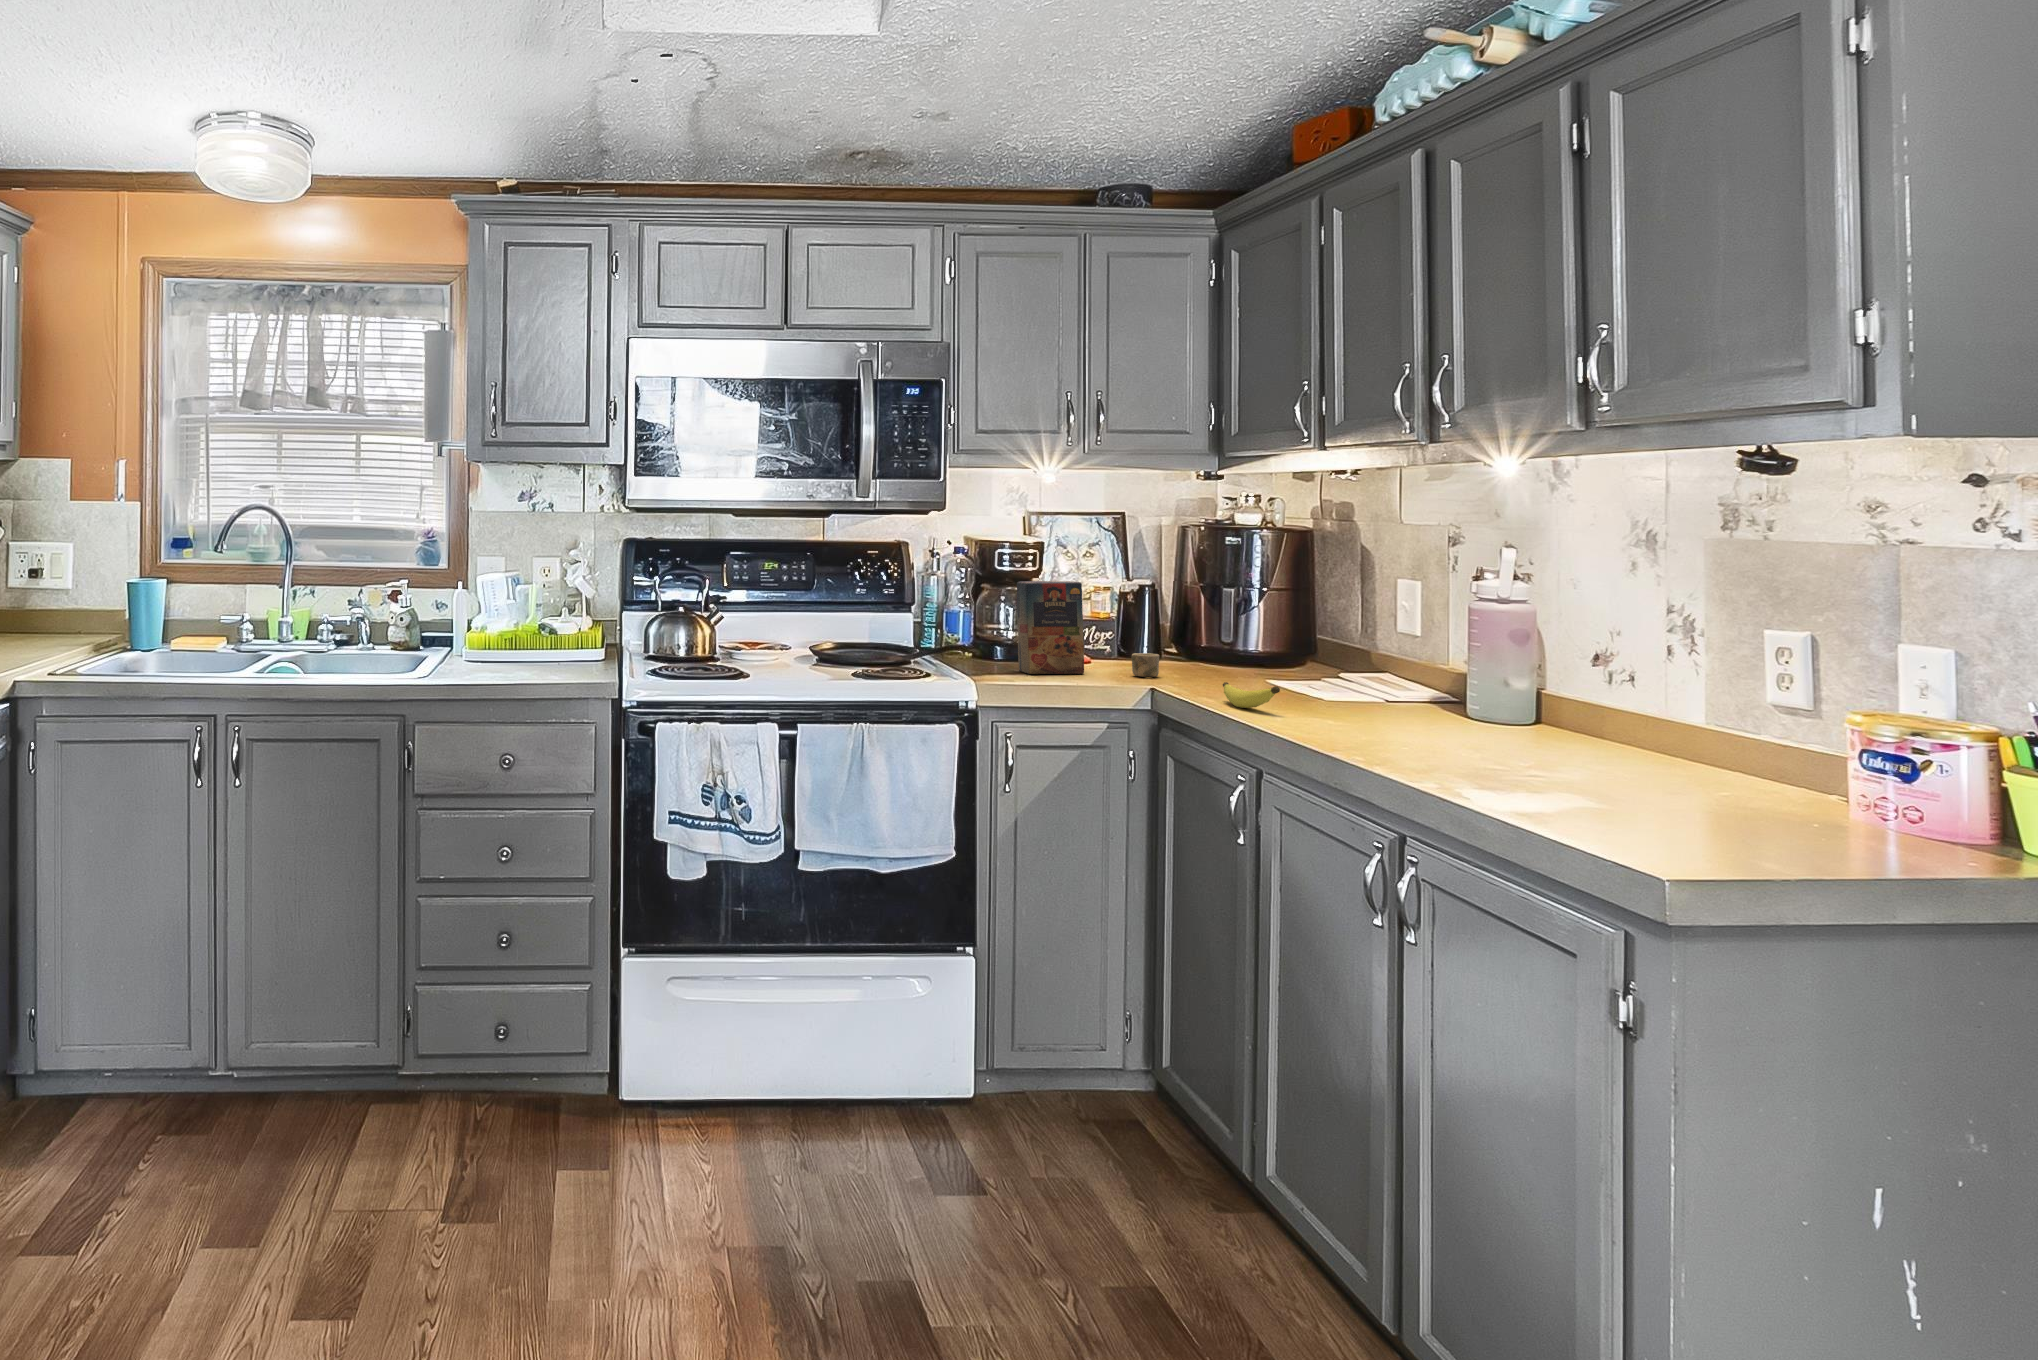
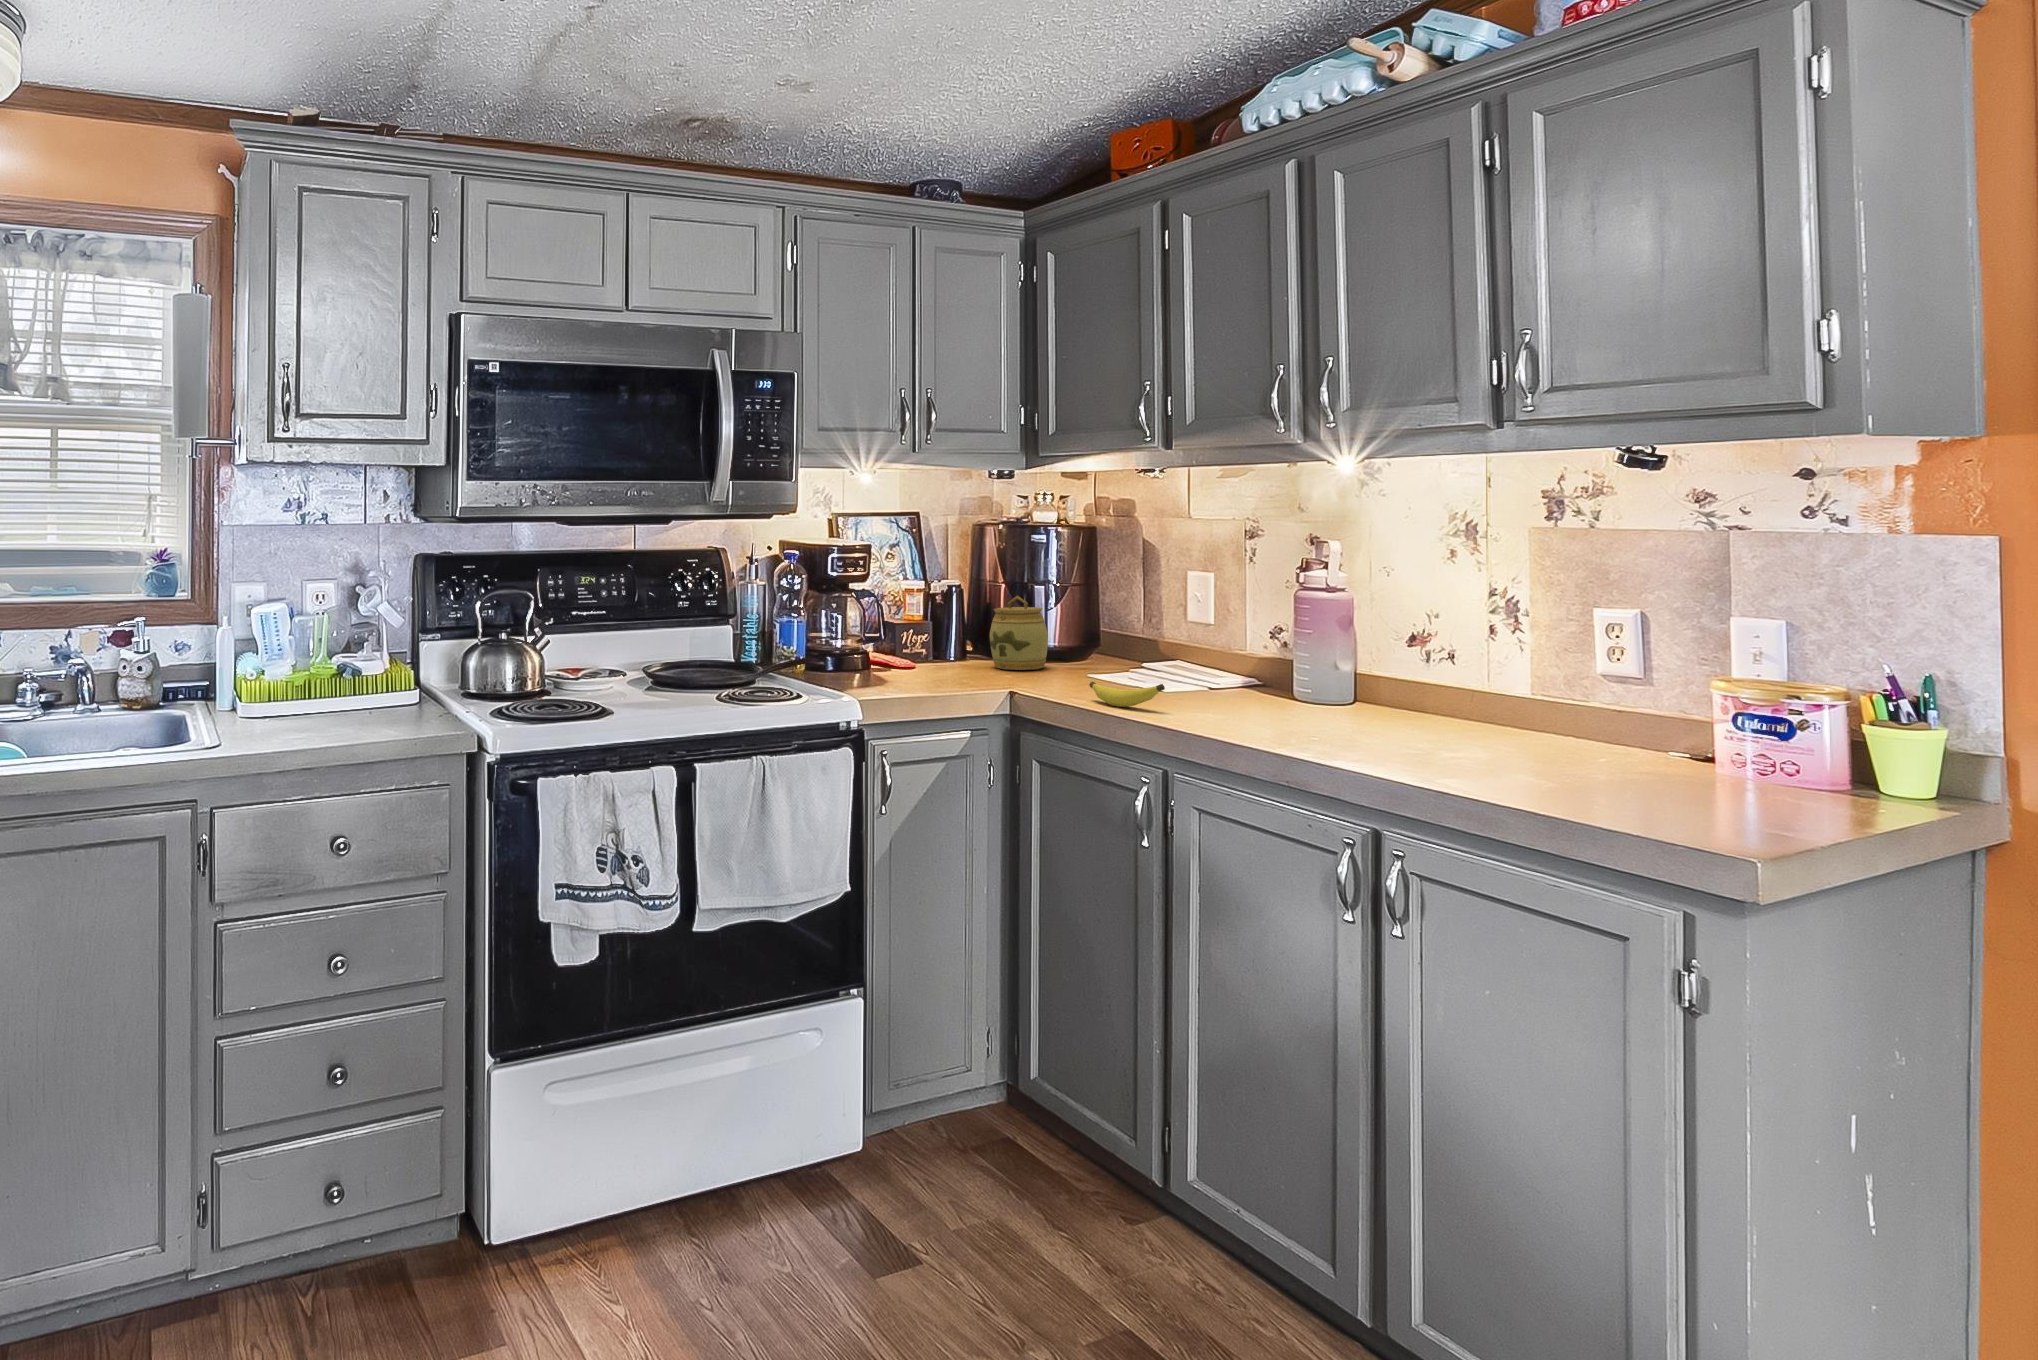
cereal box: present [1017,581,1159,677] -> none [848,585,991,684]
jar: none [1179,596,1240,672] -> present [989,596,1048,670]

